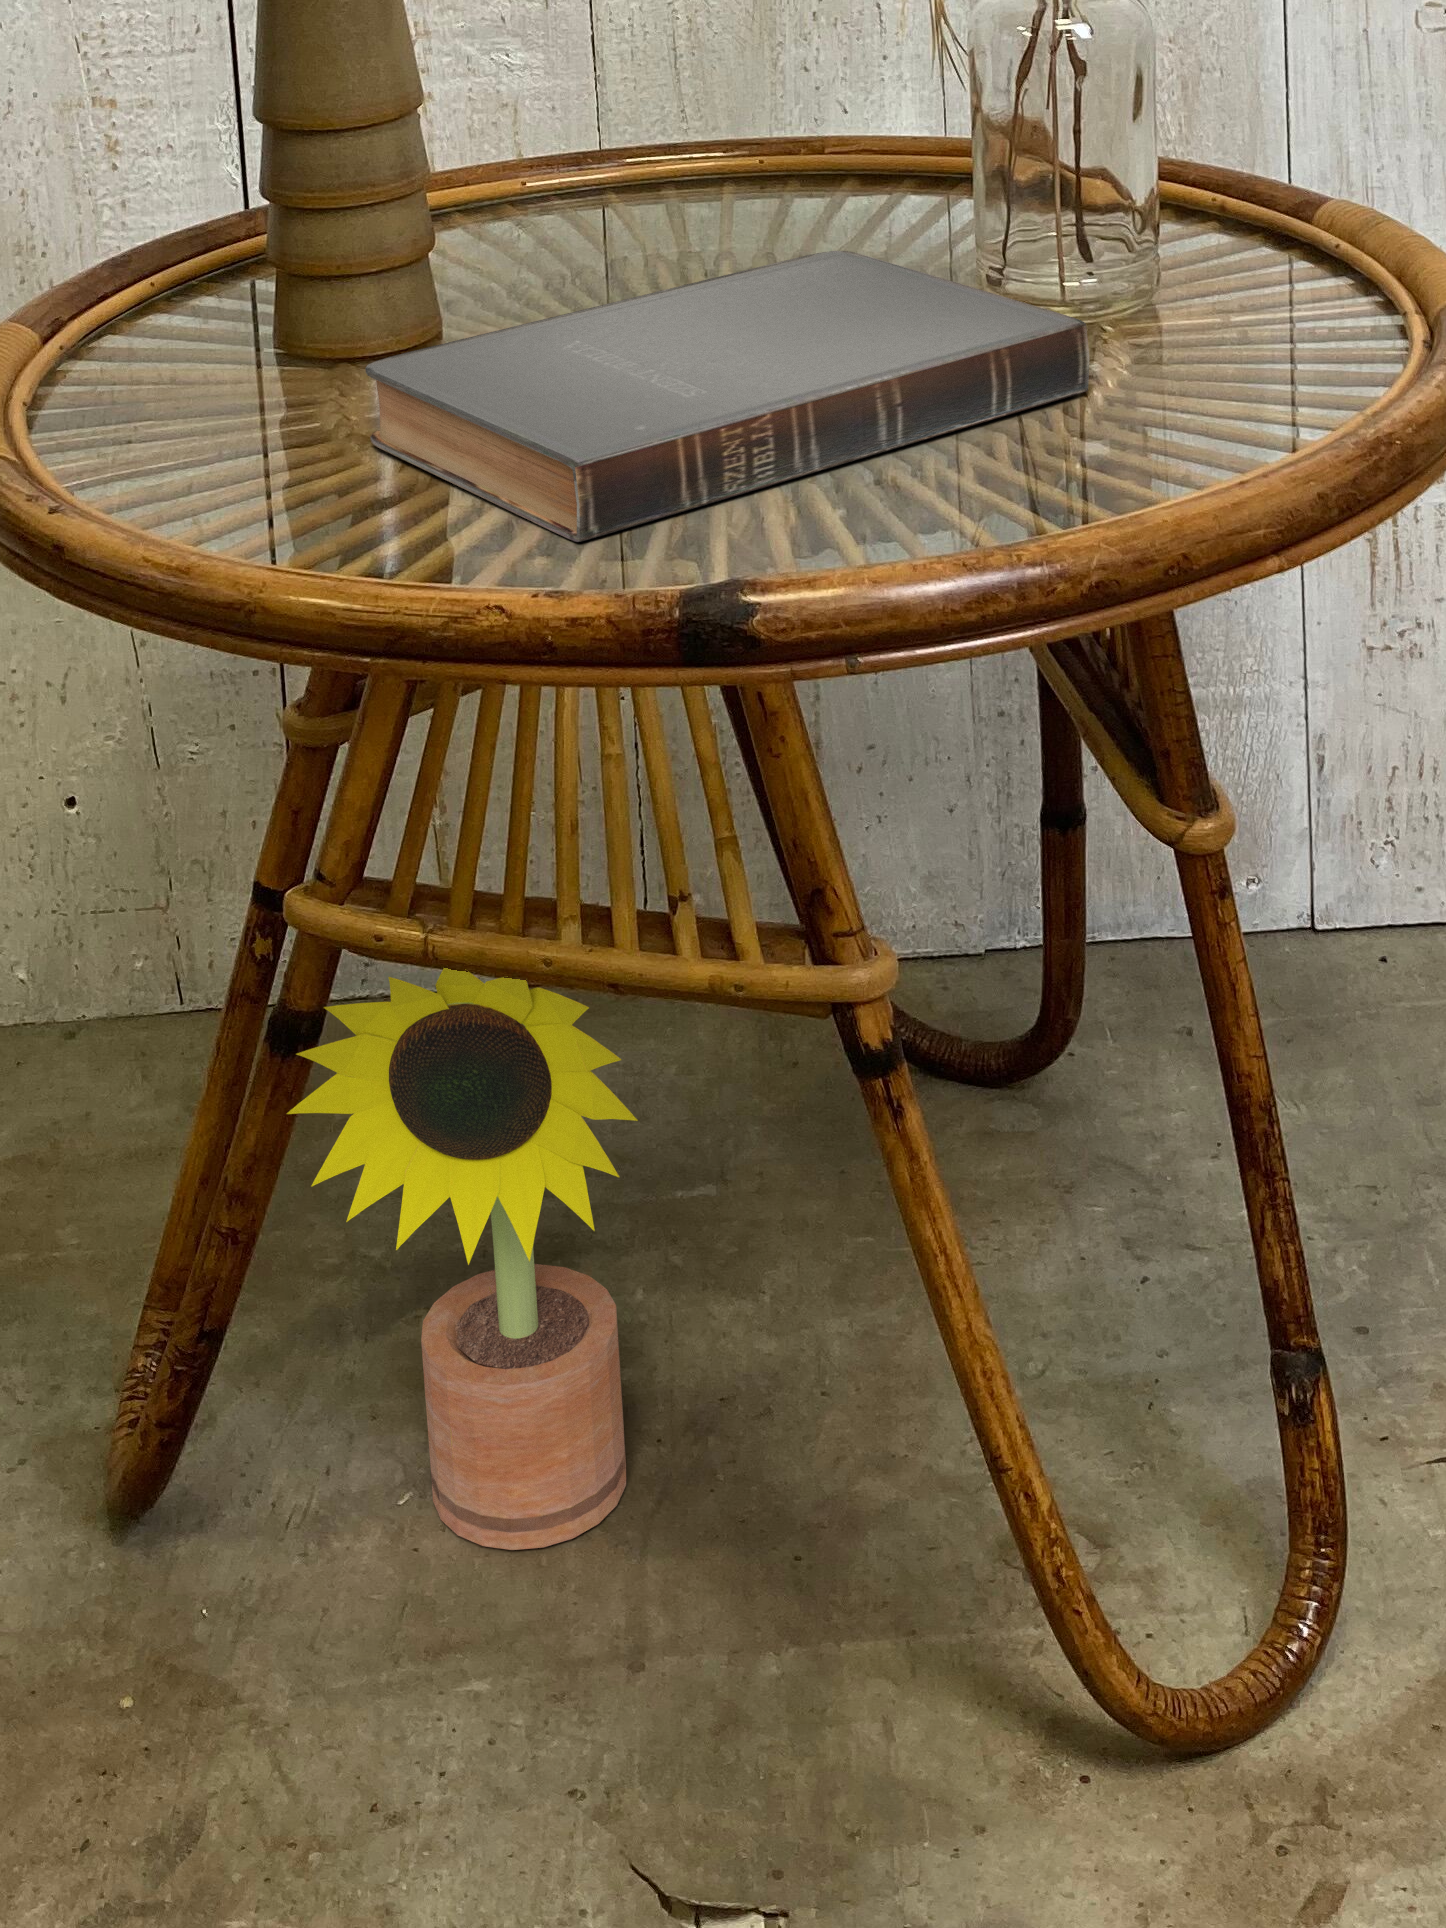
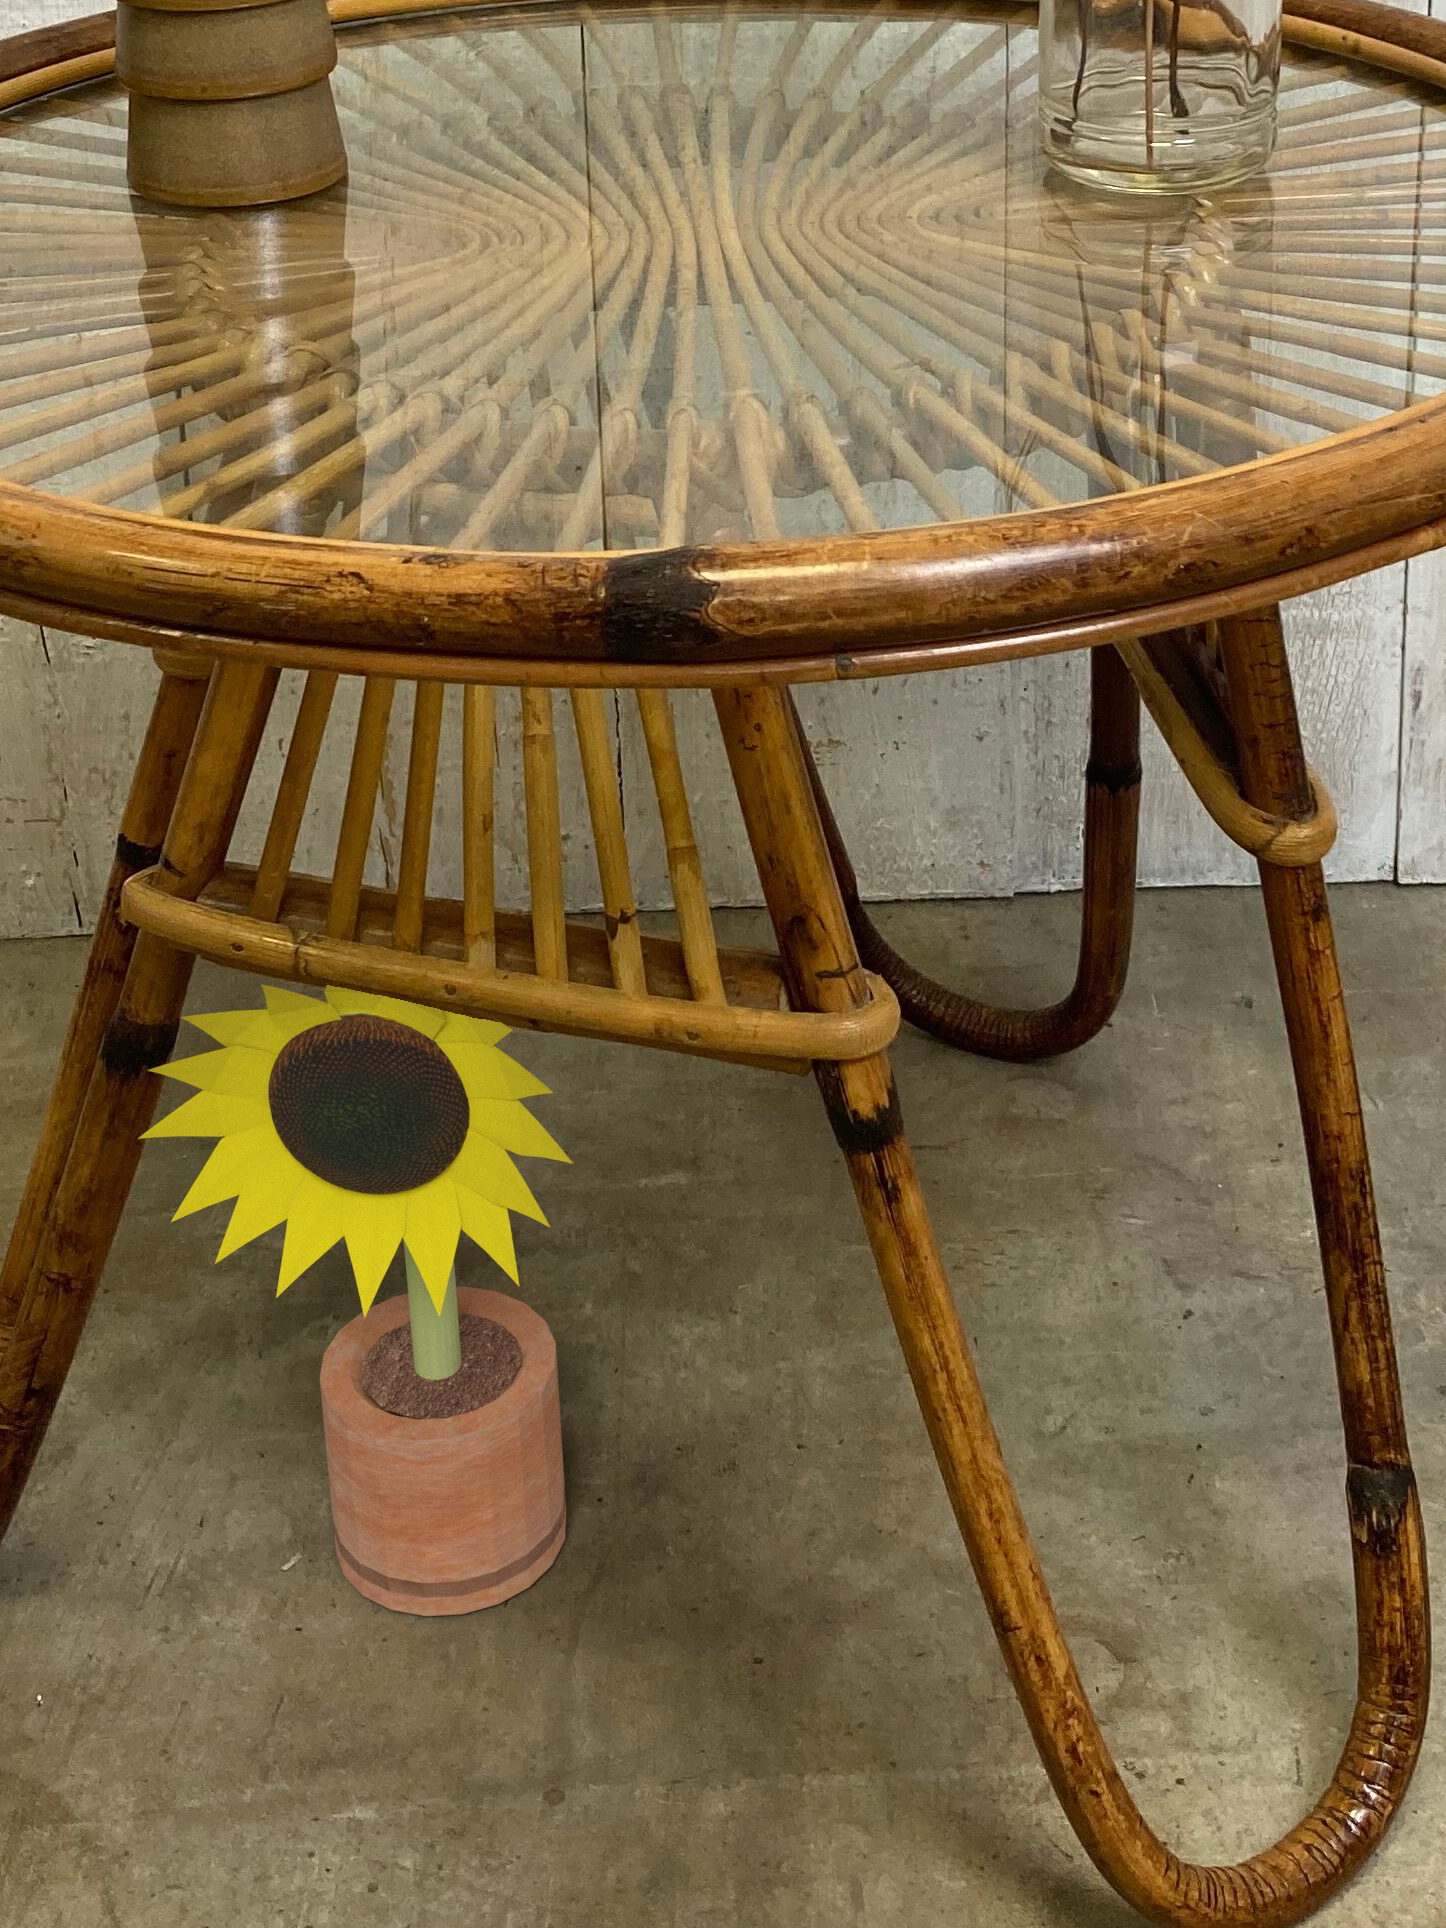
book: present [365,251,1089,542] -> none [211,87,1186,477]

